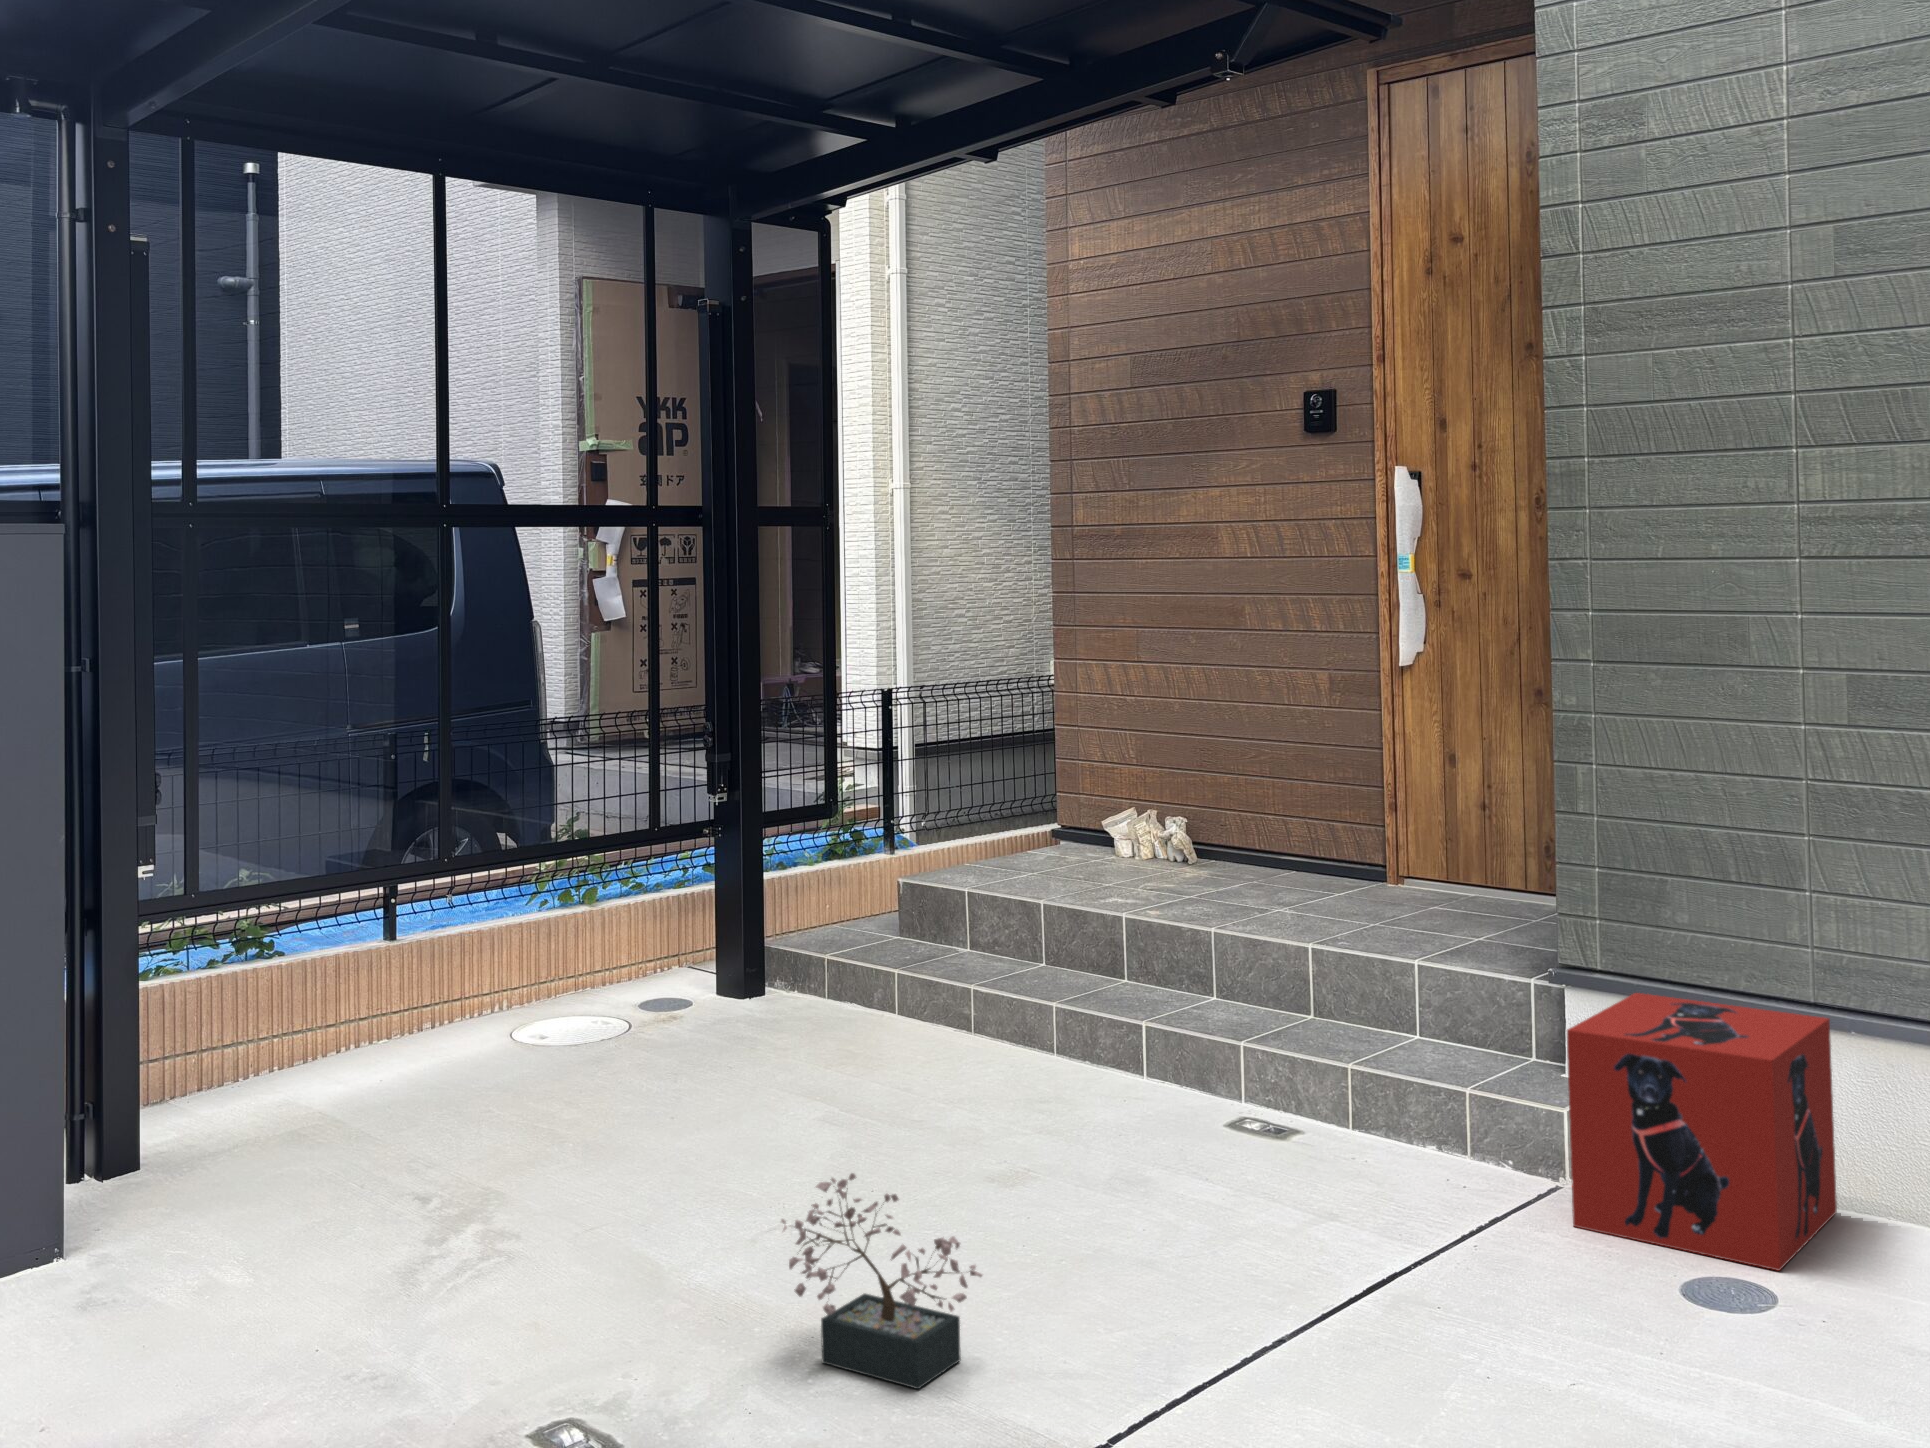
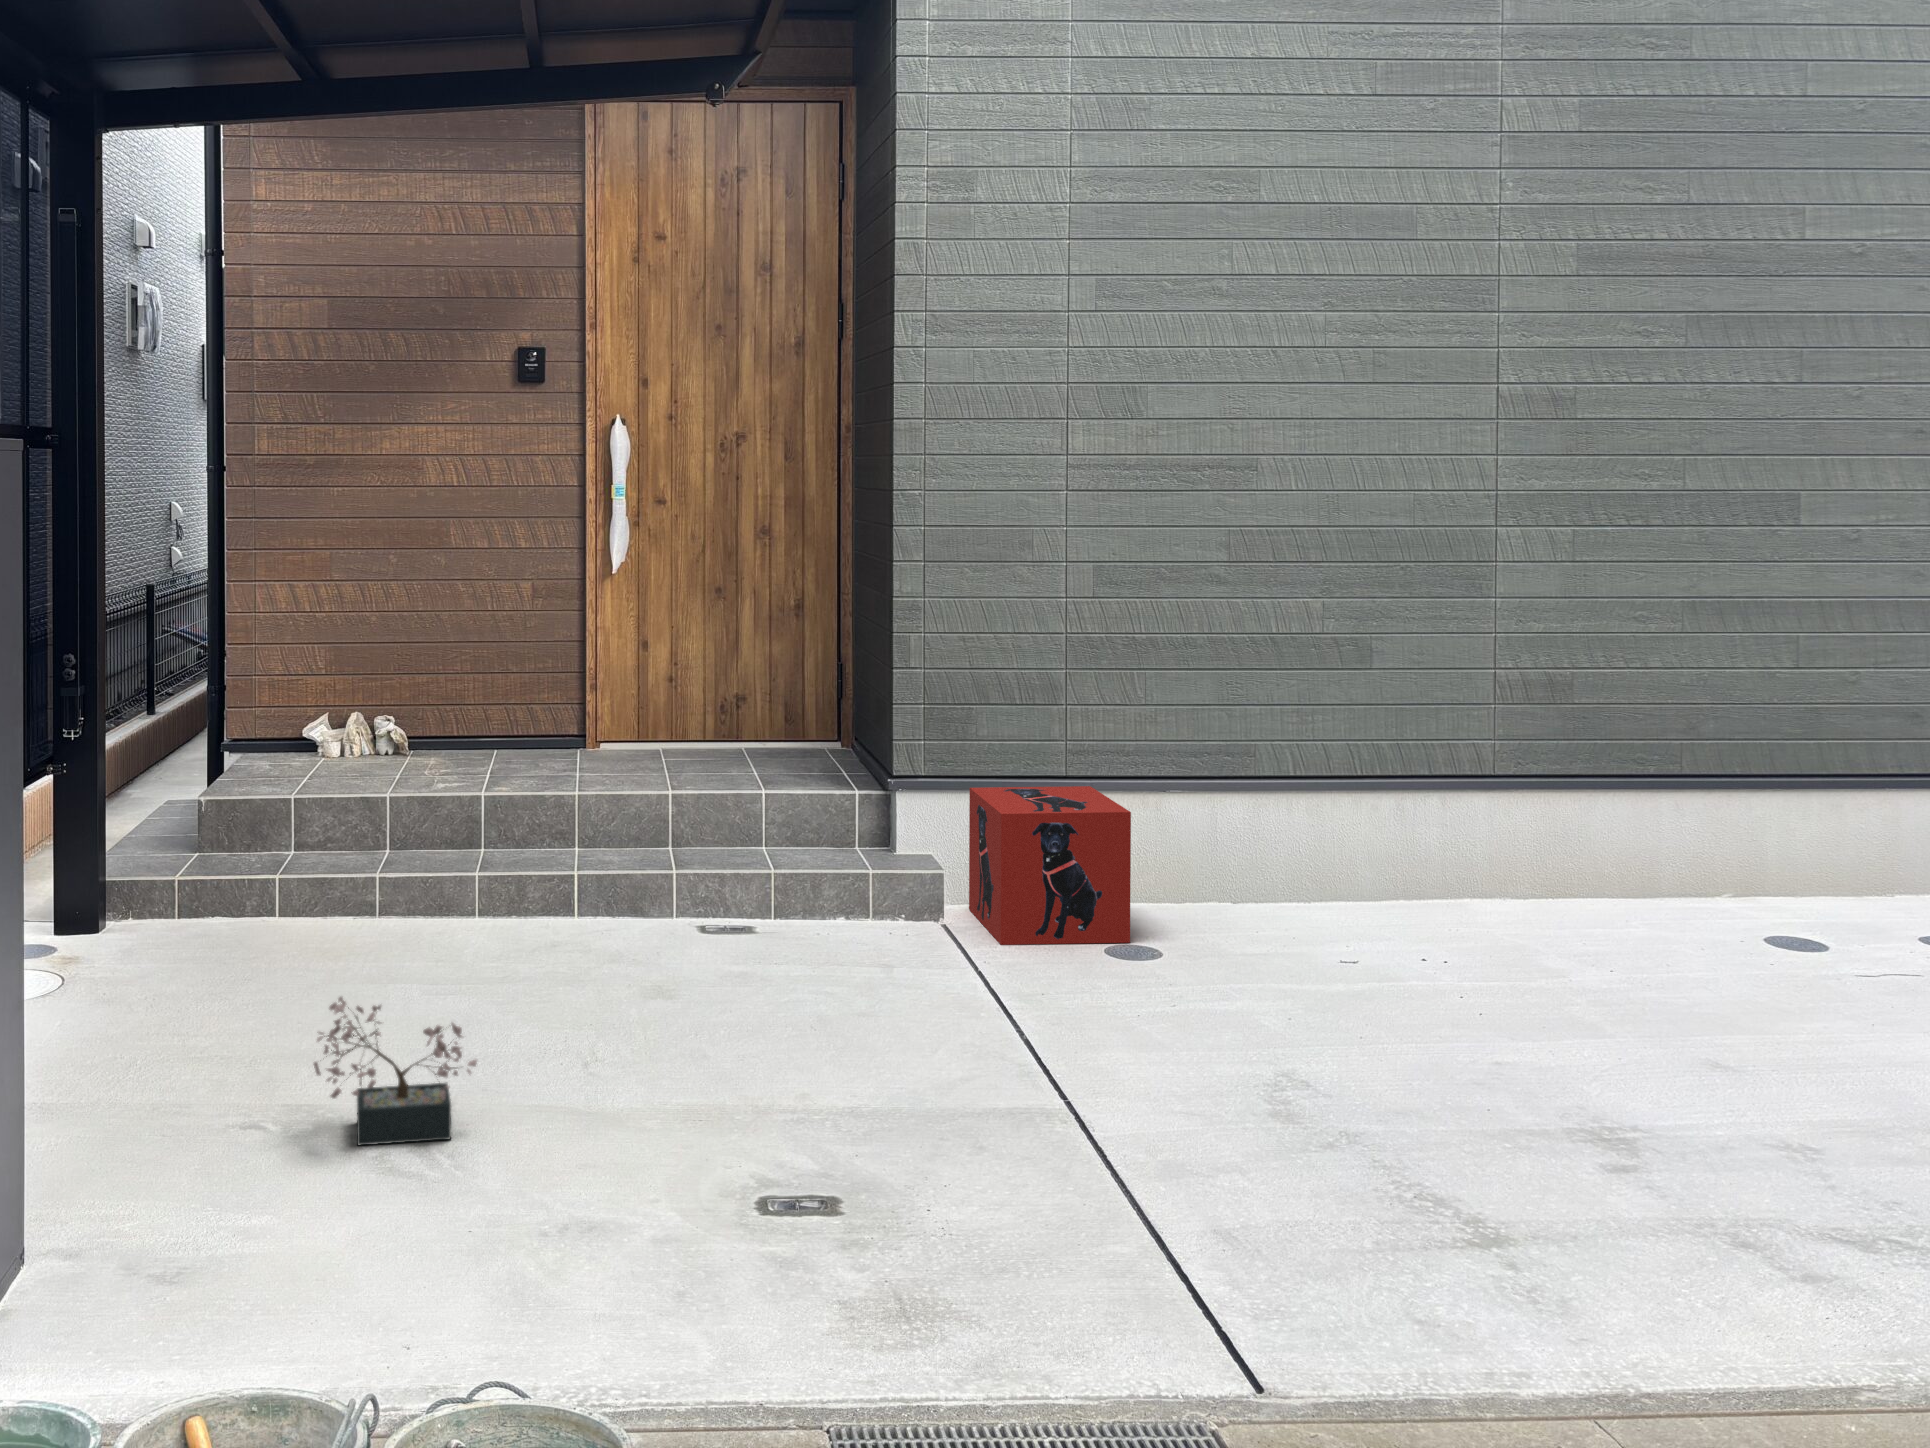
decorative plant: present [781,1173,982,1389] -> present [314,997,477,1145]

